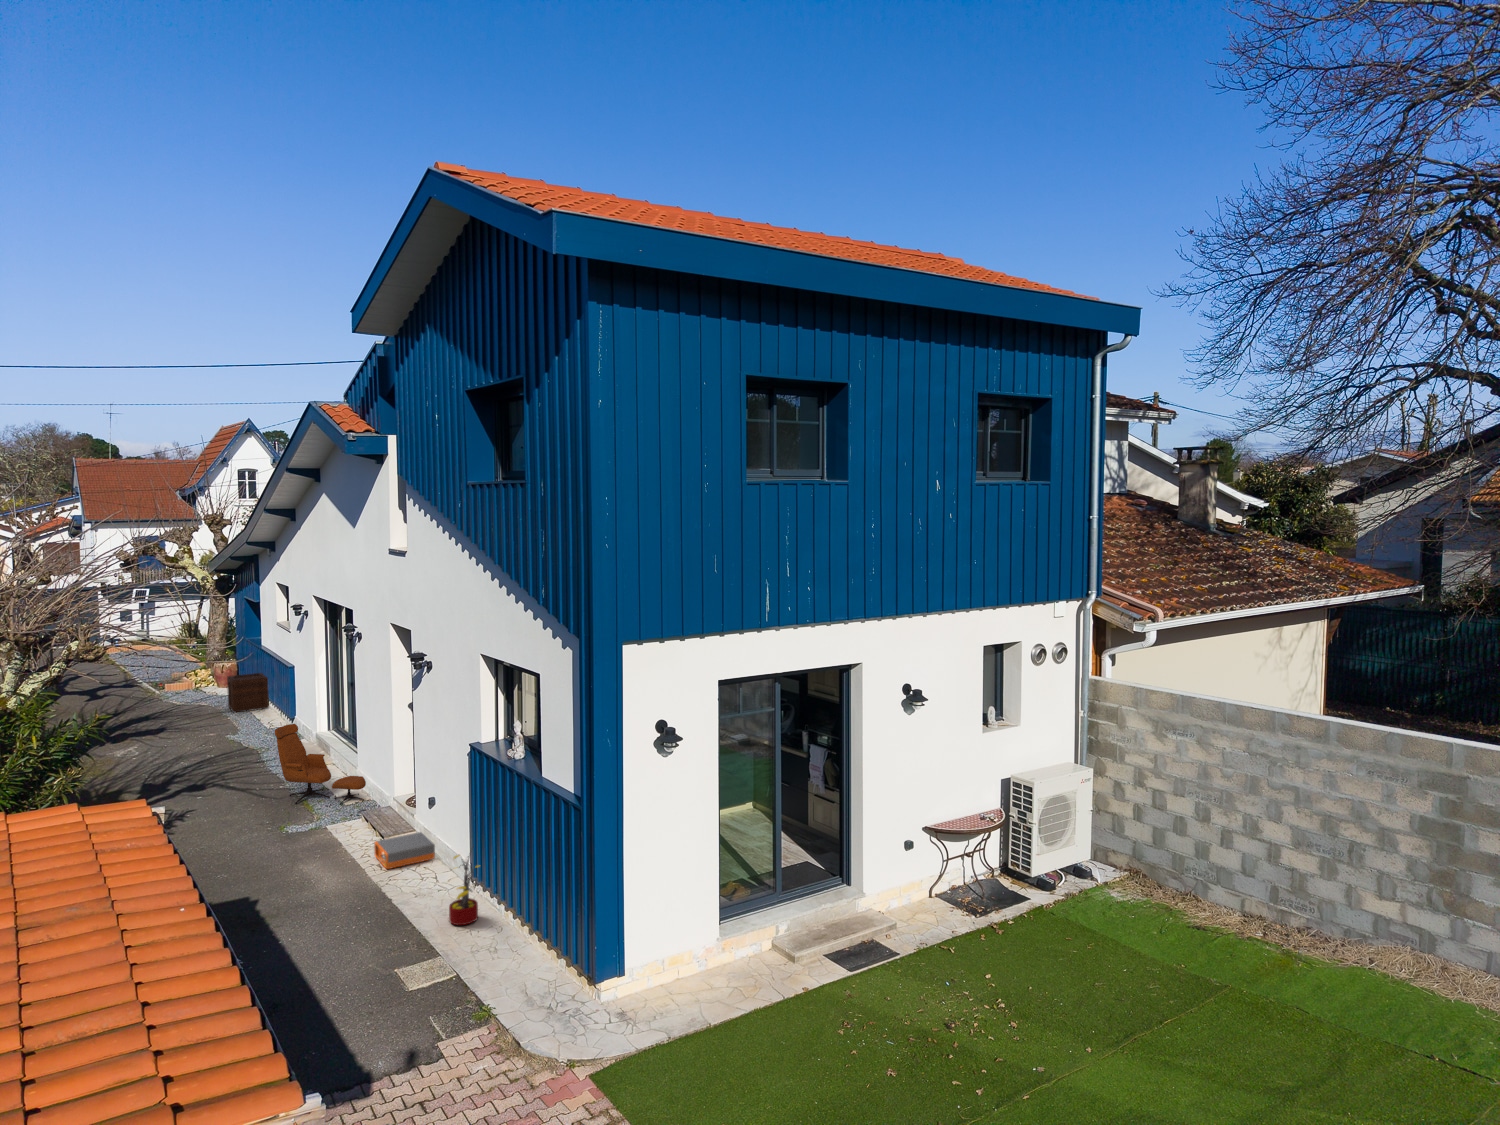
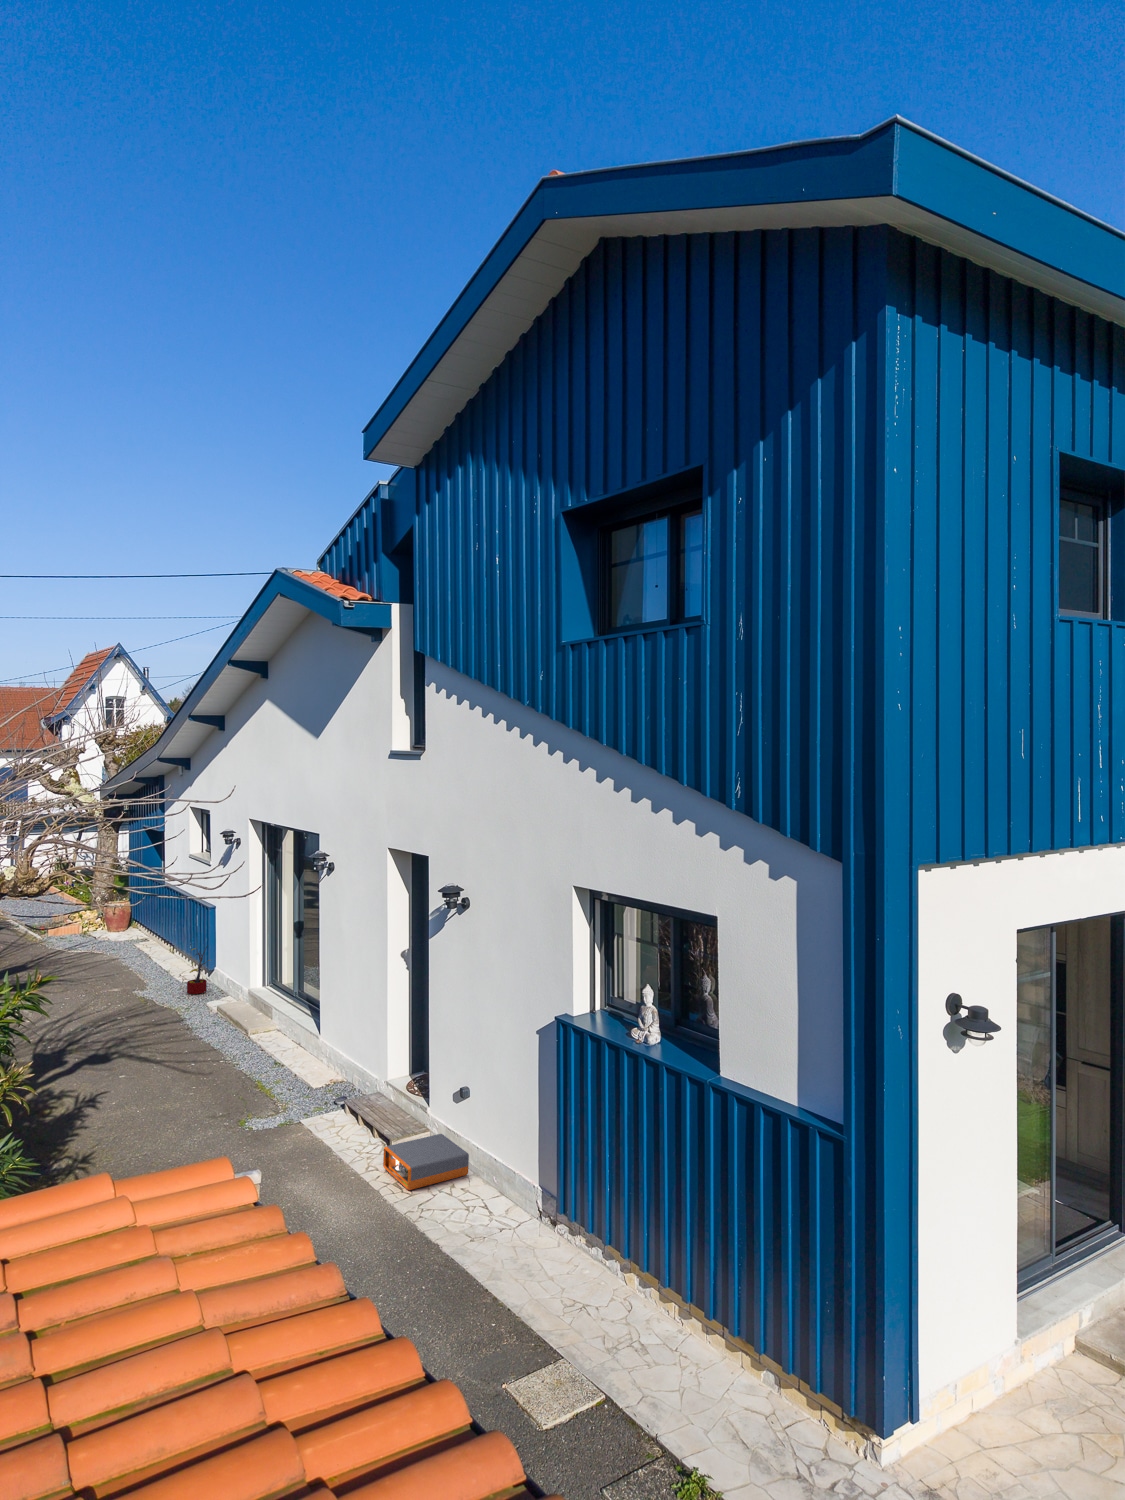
wooden crate: present [227,673,269,712] -> none [126,915,175,962]
lounge chair: present [275,724,366,805] -> none [222,977,335,1087]
decorative plant: present [449,855,480,925] -> present [187,947,210,994]

